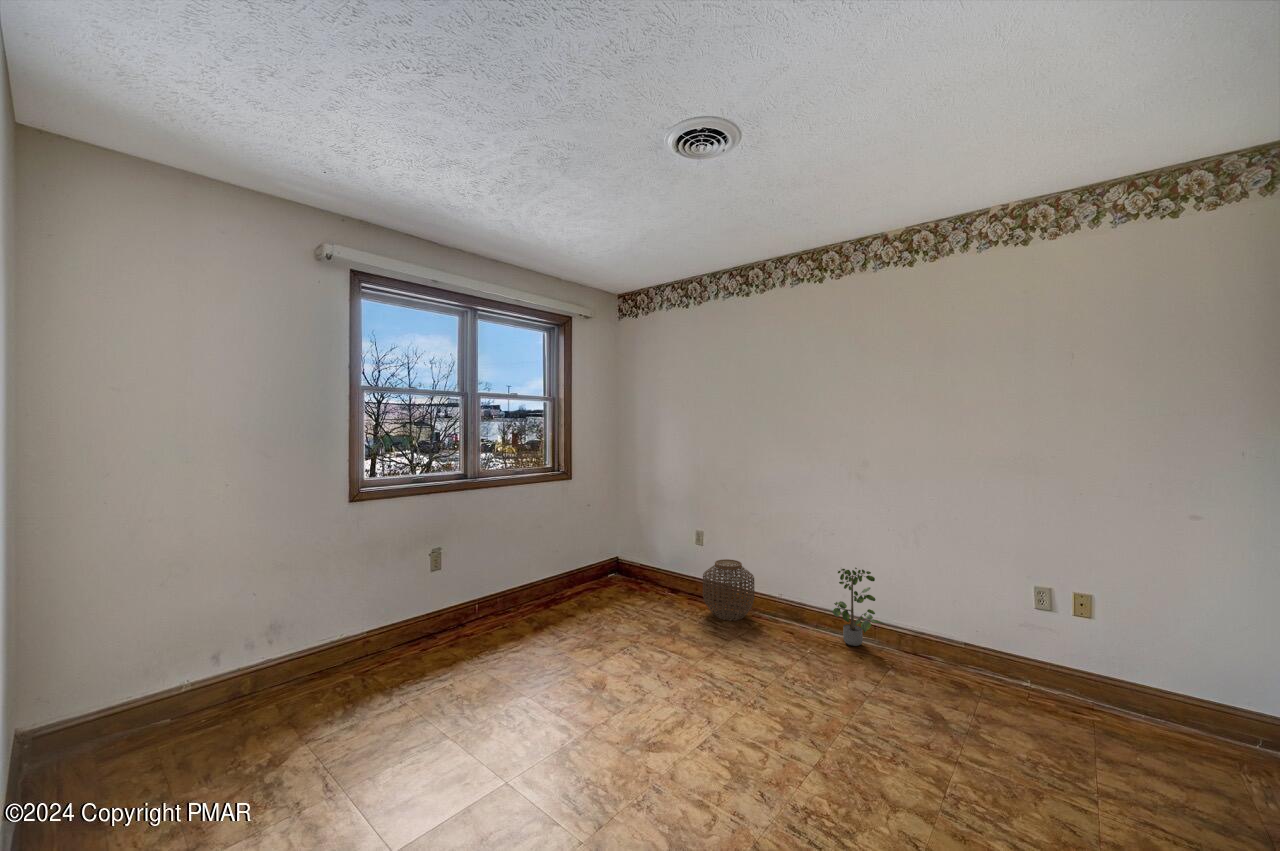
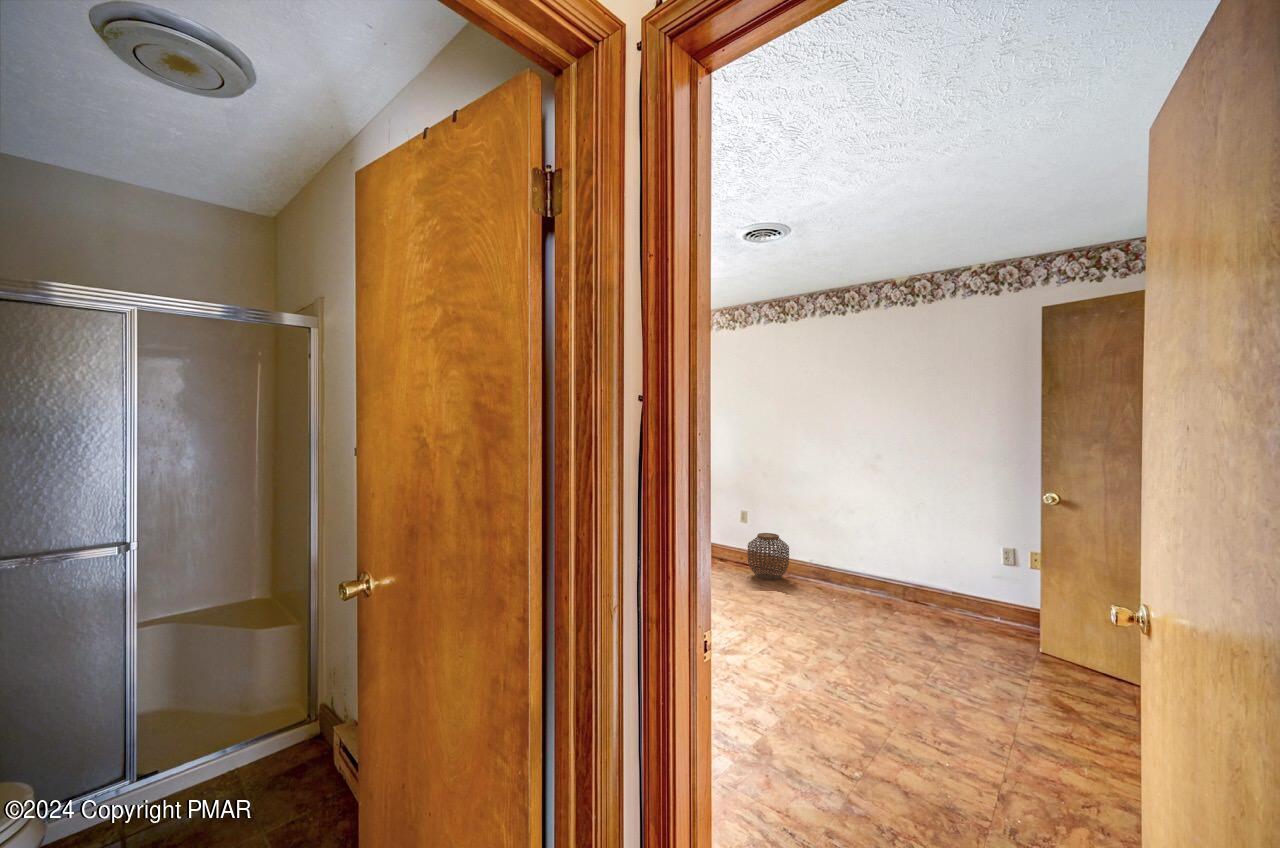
potted plant: present [833,568,882,646] -> none [852,536,892,596]

